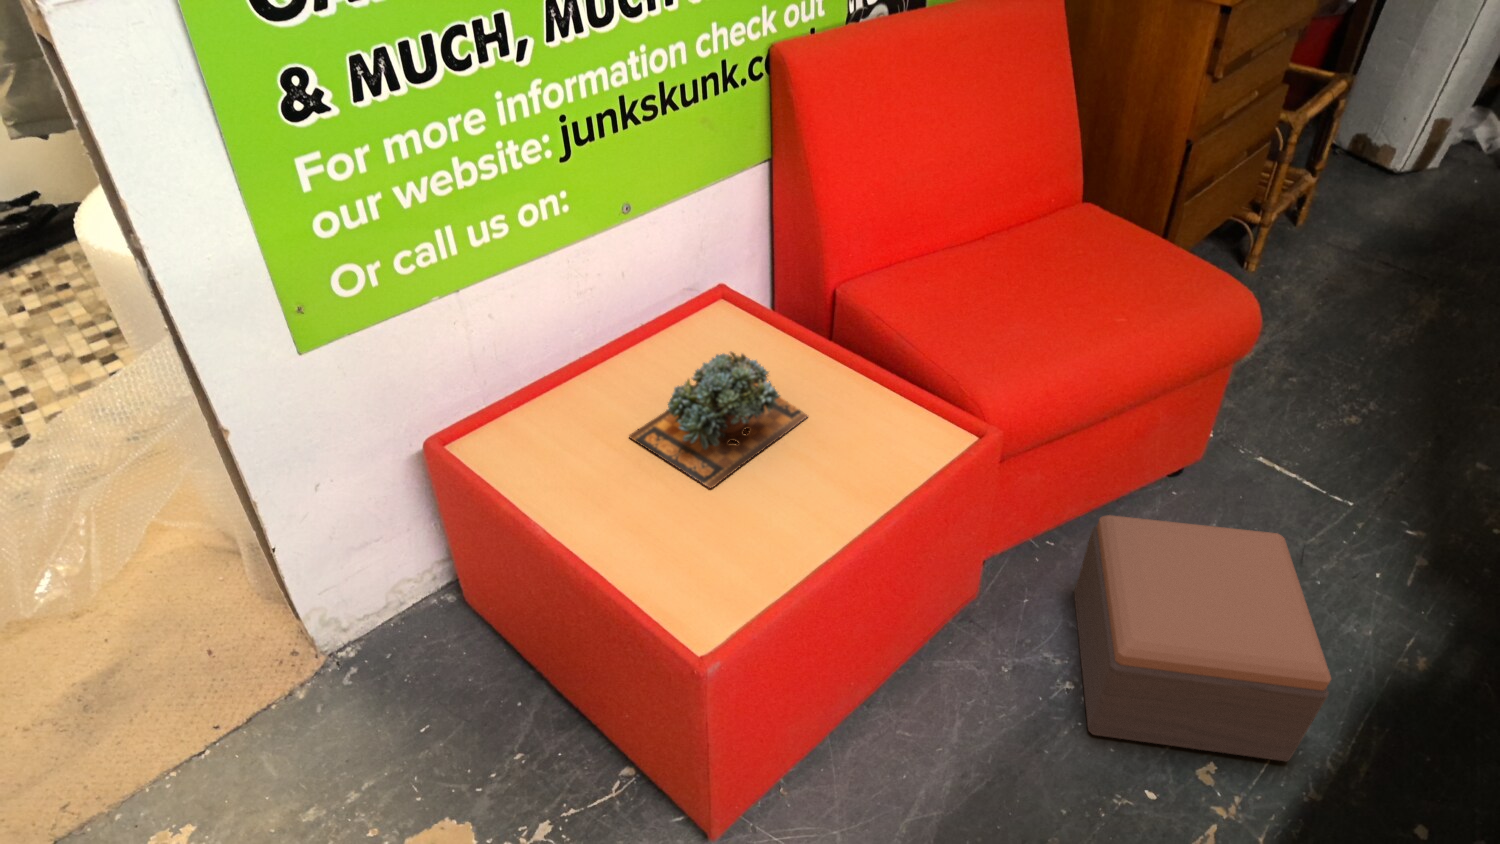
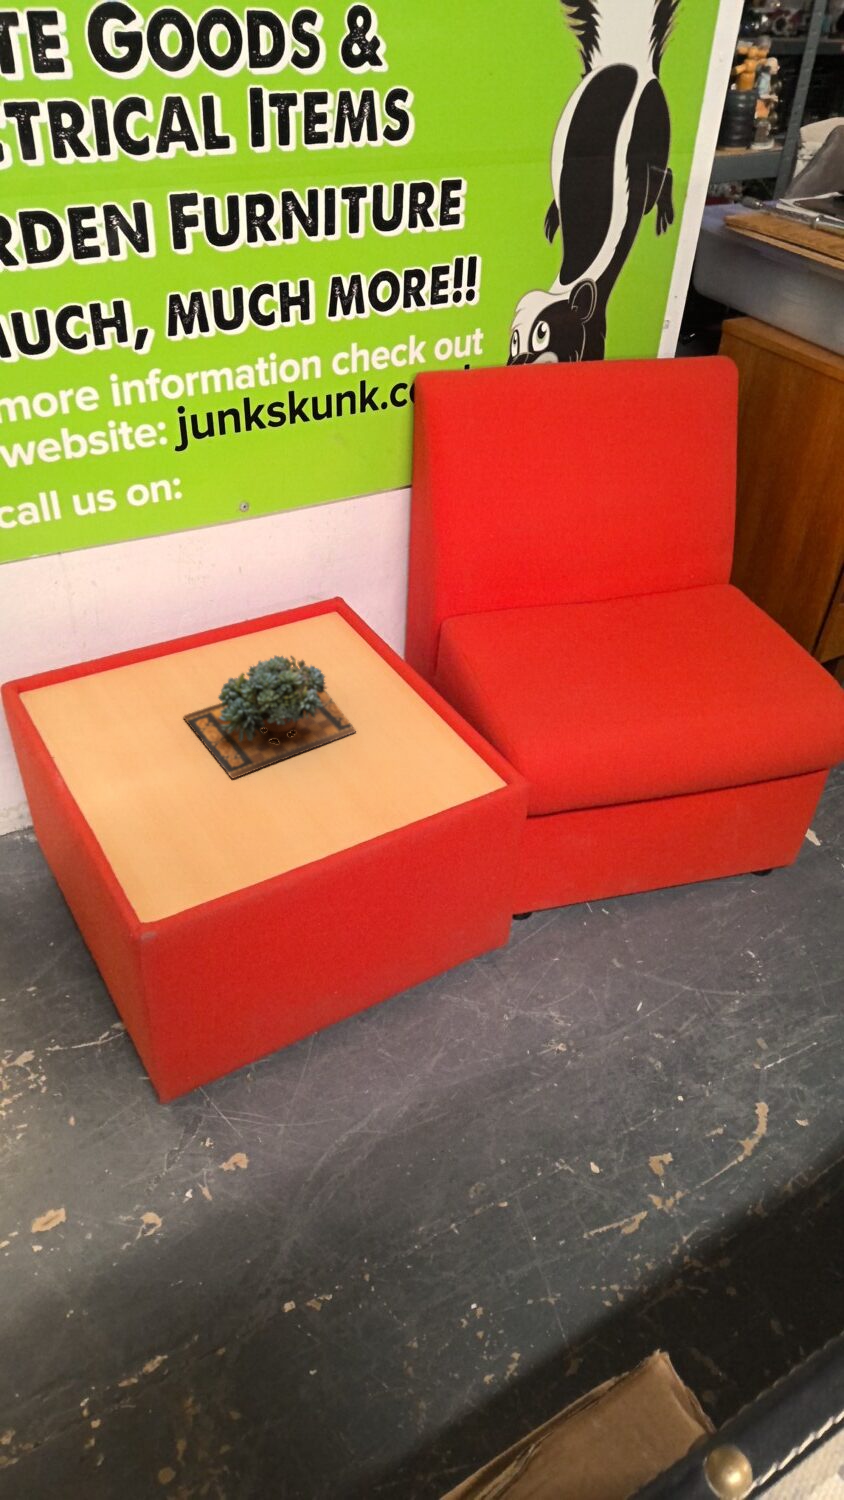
footstool: present [1074,515,1331,761] -> none [559,889,807,1170]

